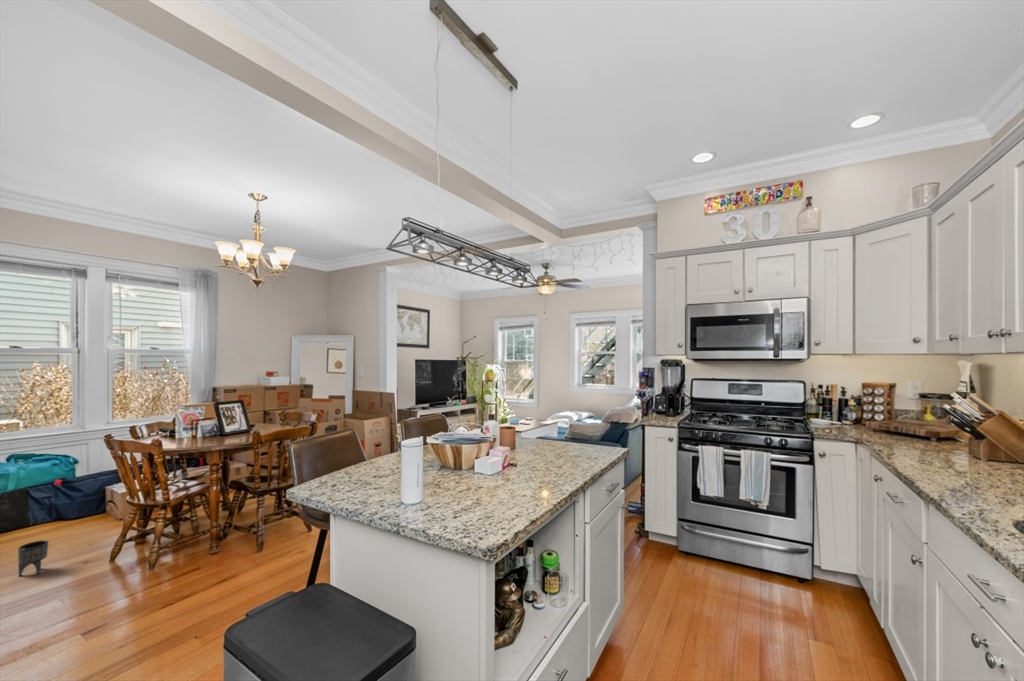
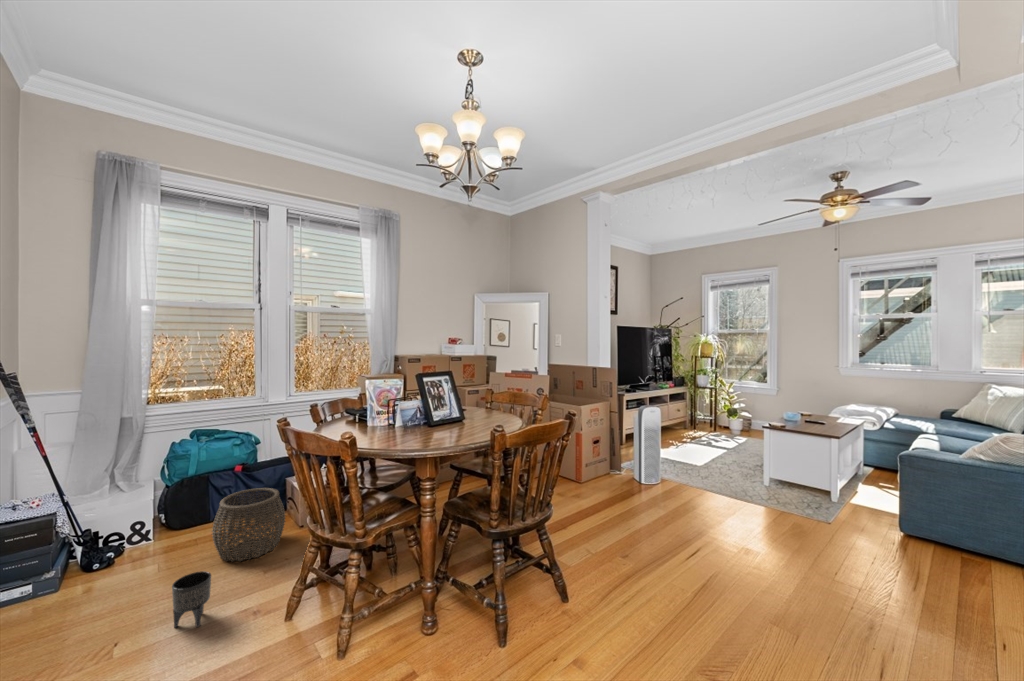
woven basket: none [39,492,105,545] -> present [212,488,285,562]

